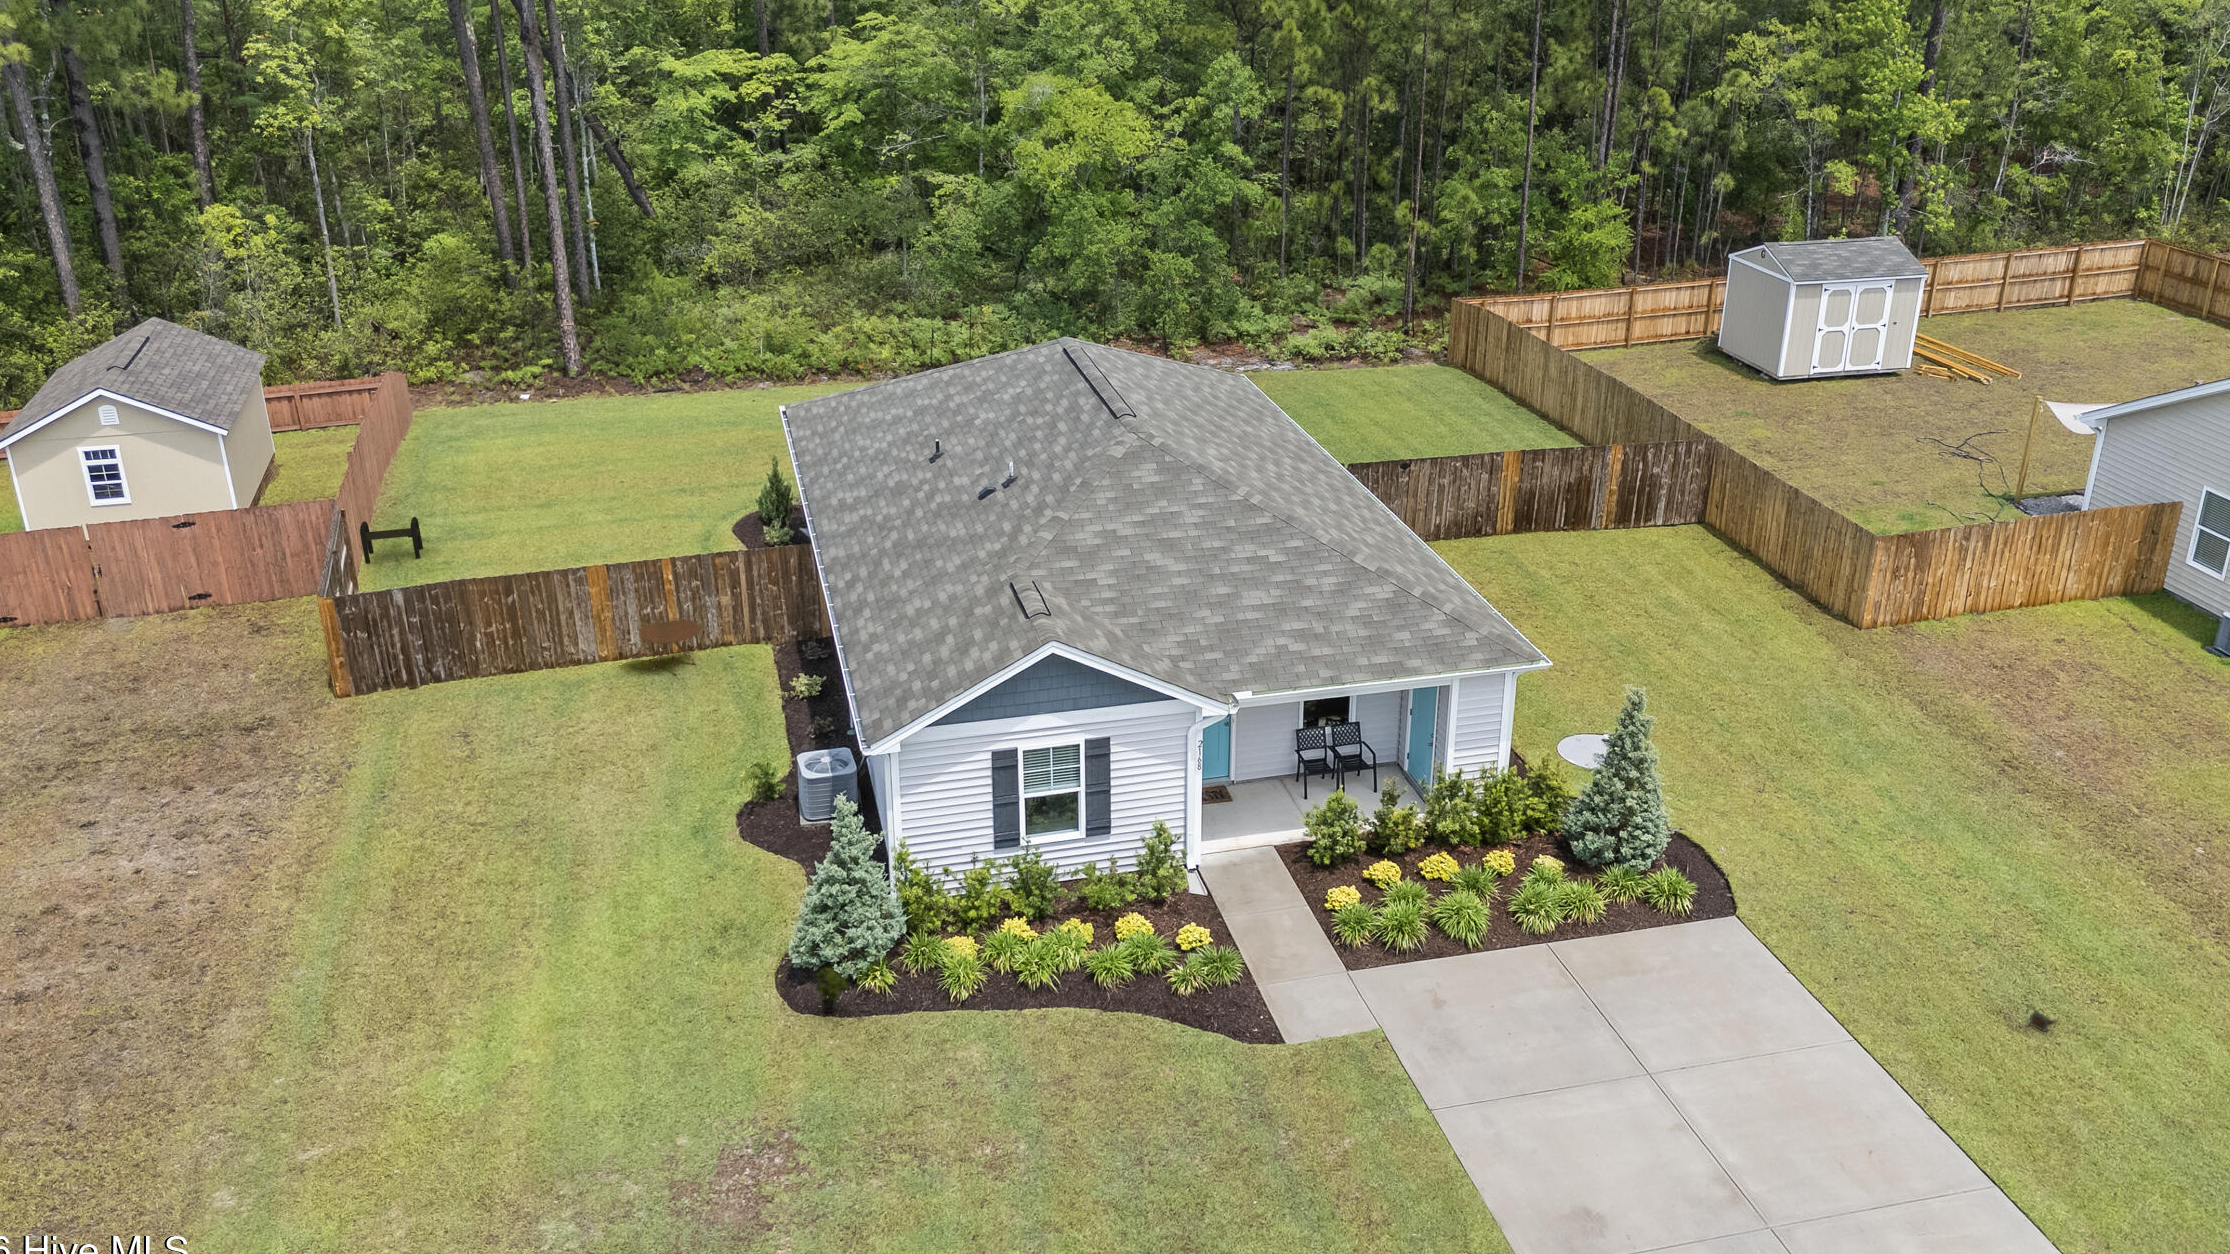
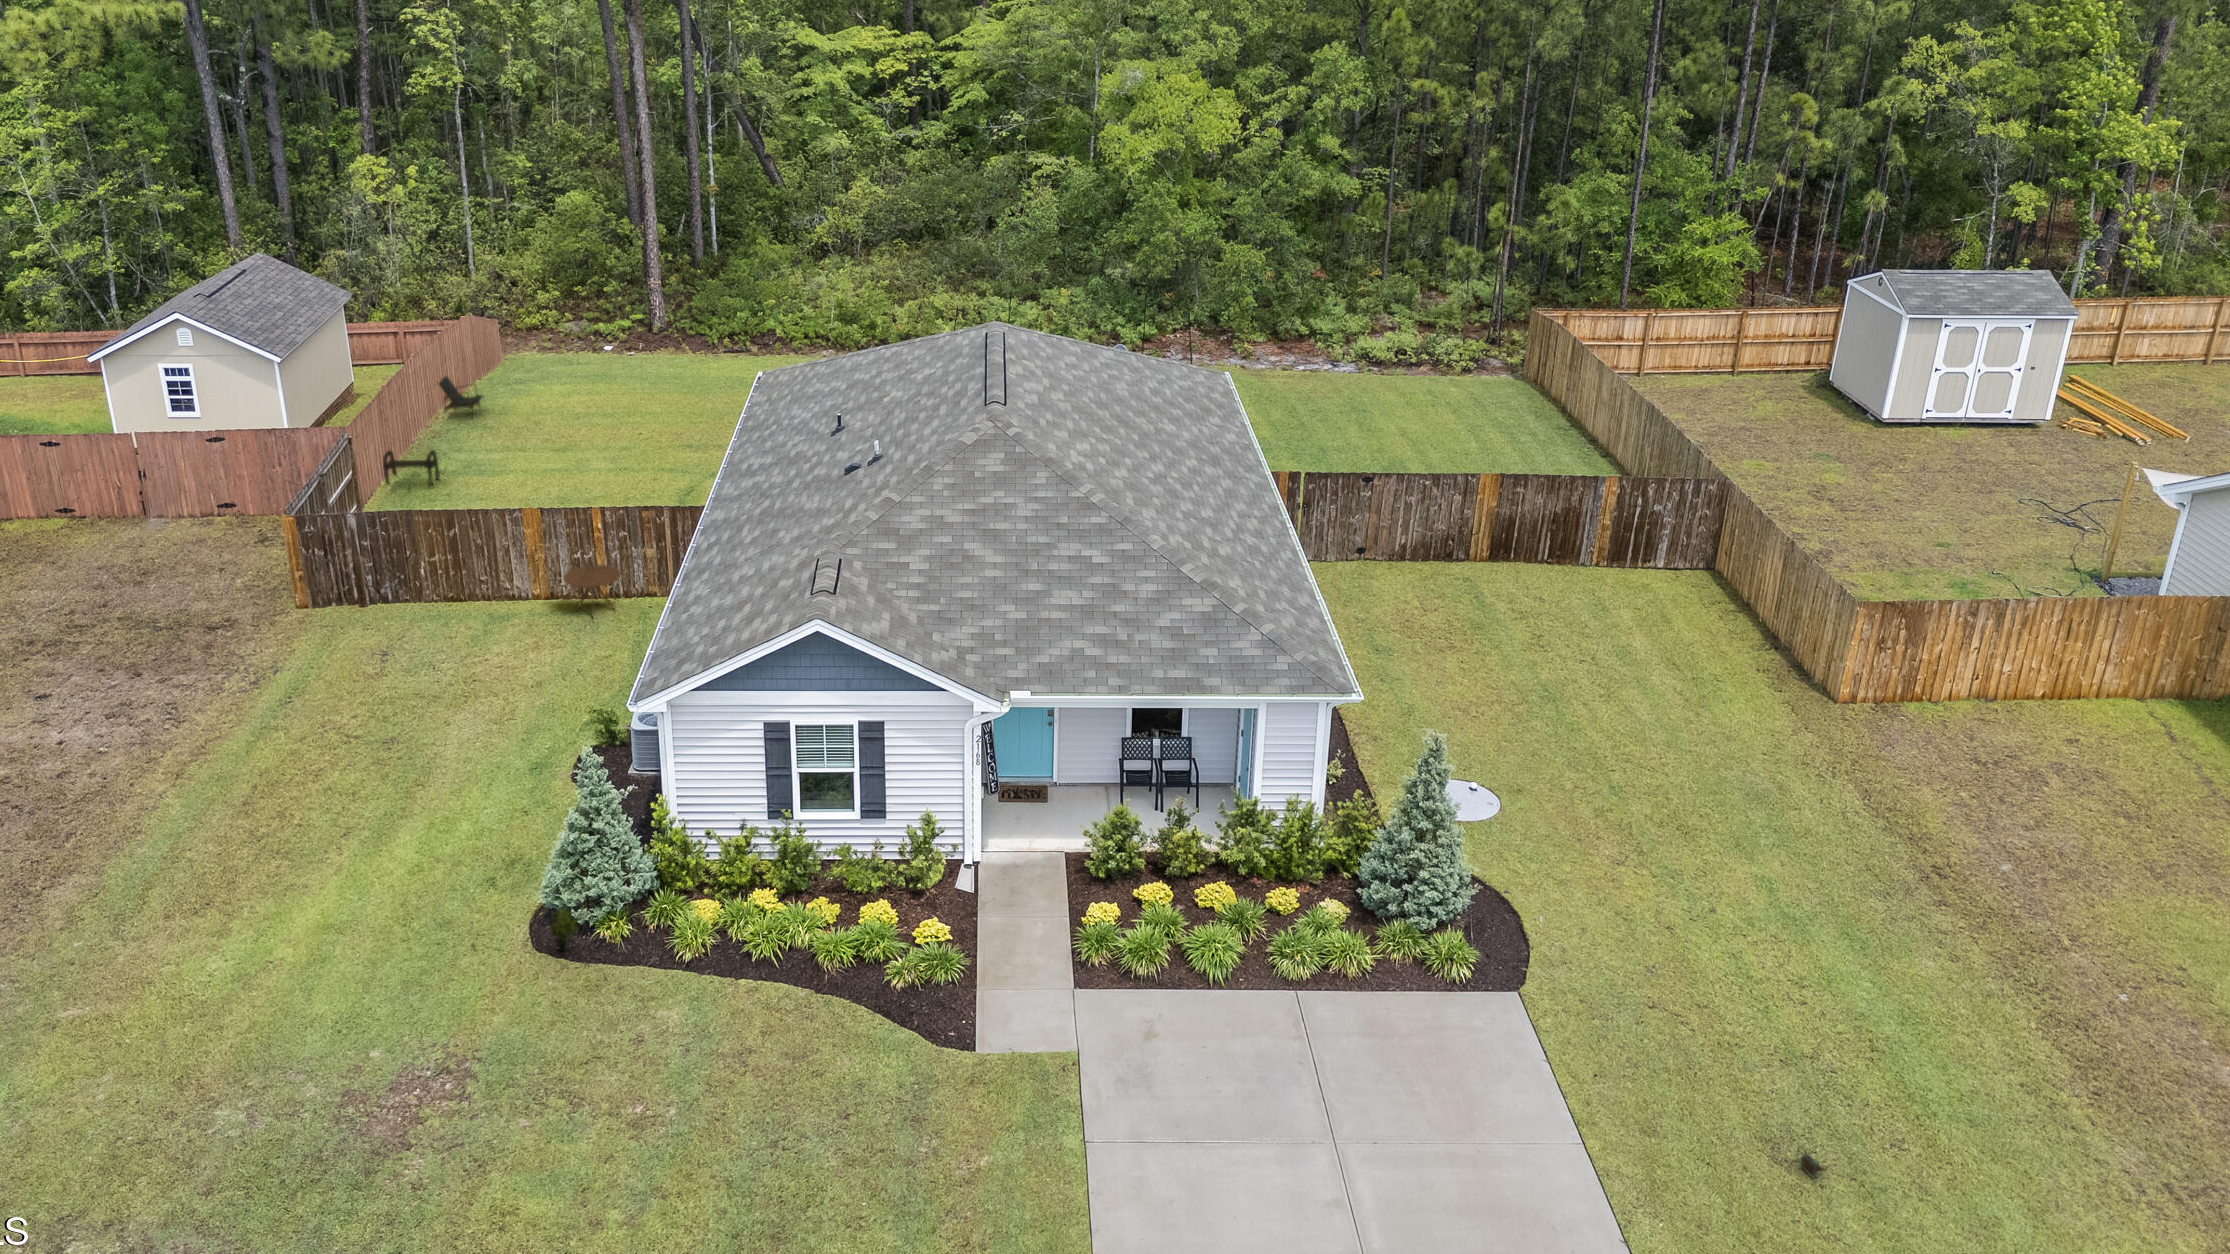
lounge chair: none [381,437,430,484] -> present [439,376,483,414]

